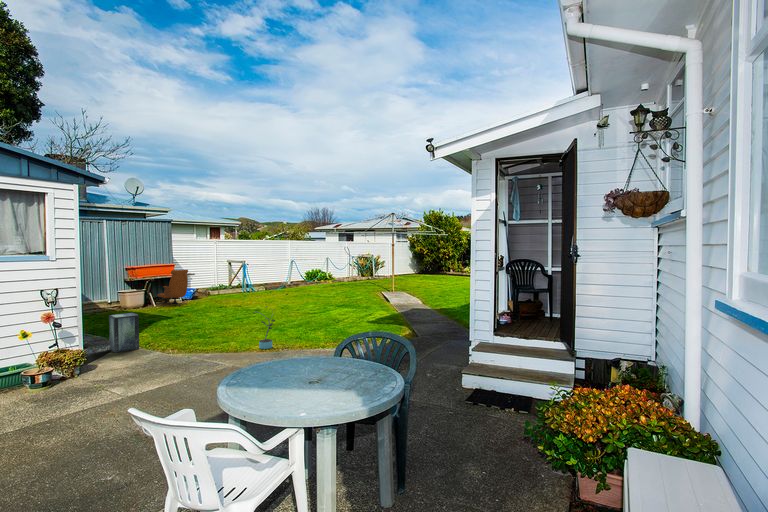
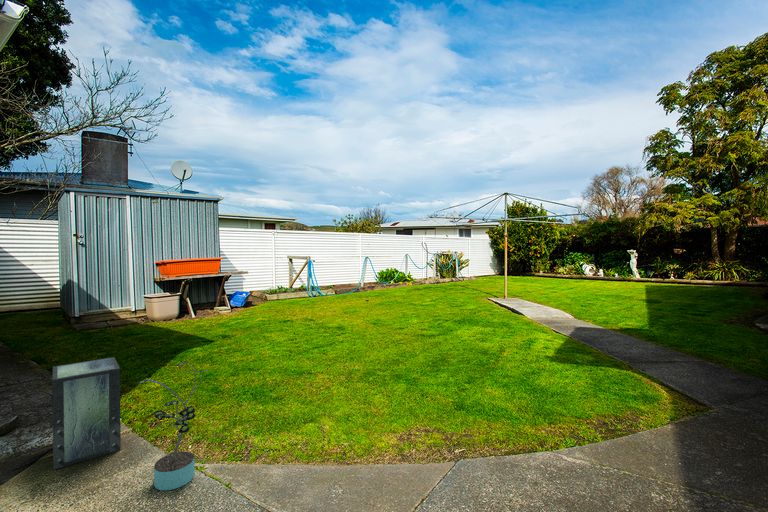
lounge chair: present [157,270,188,307] -> none [198,265,240,319]
potted plant: present [254,306,275,349] -> present [137,361,209,490]

